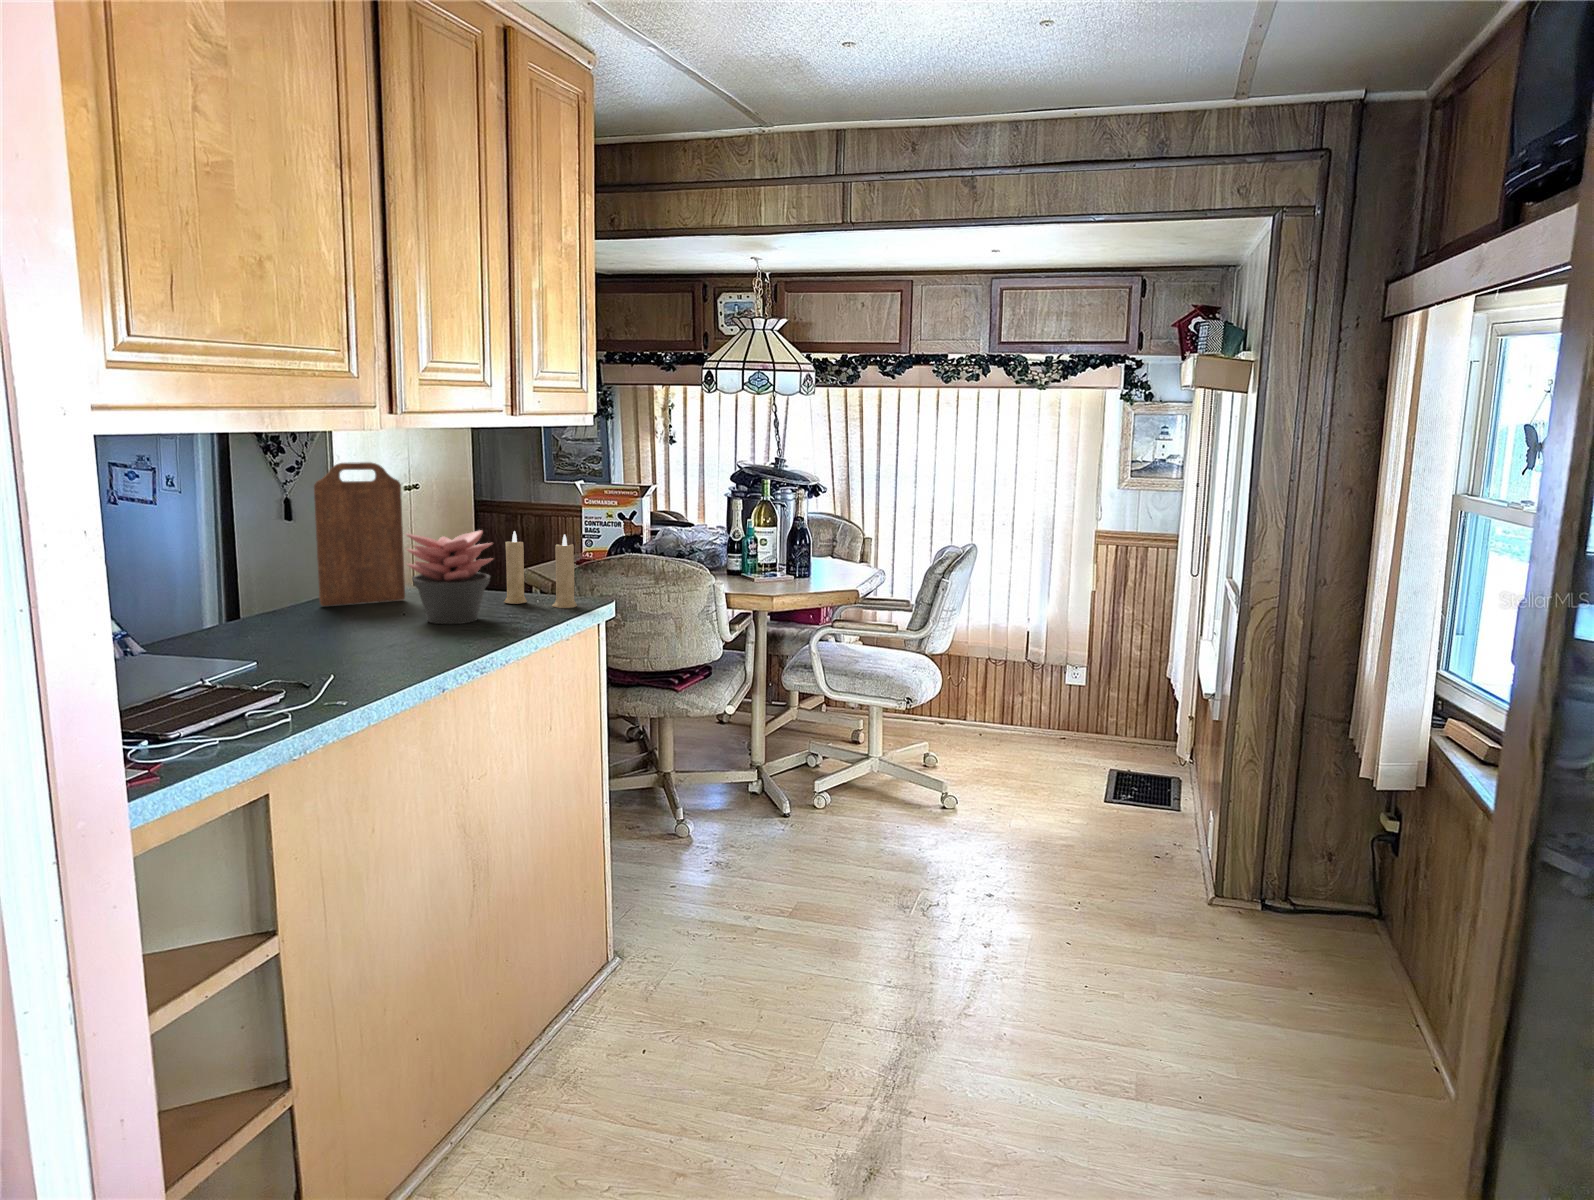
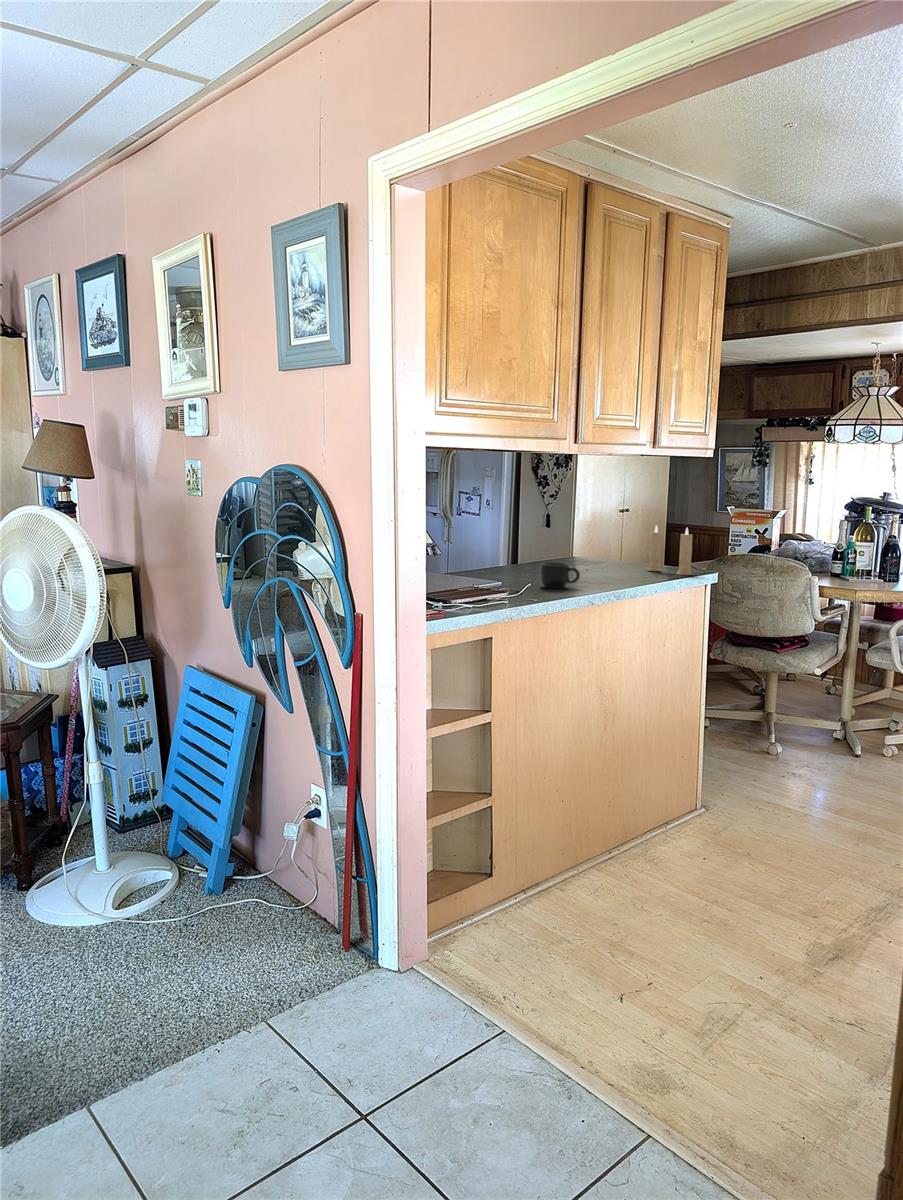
cutting board: present [314,462,405,606] -> none [541,482,592,566]
succulent plant: present [406,530,493,624] -> none [587,522,638,577]
mug: none [341,617,415,665] -> present [540,562,580,588]

